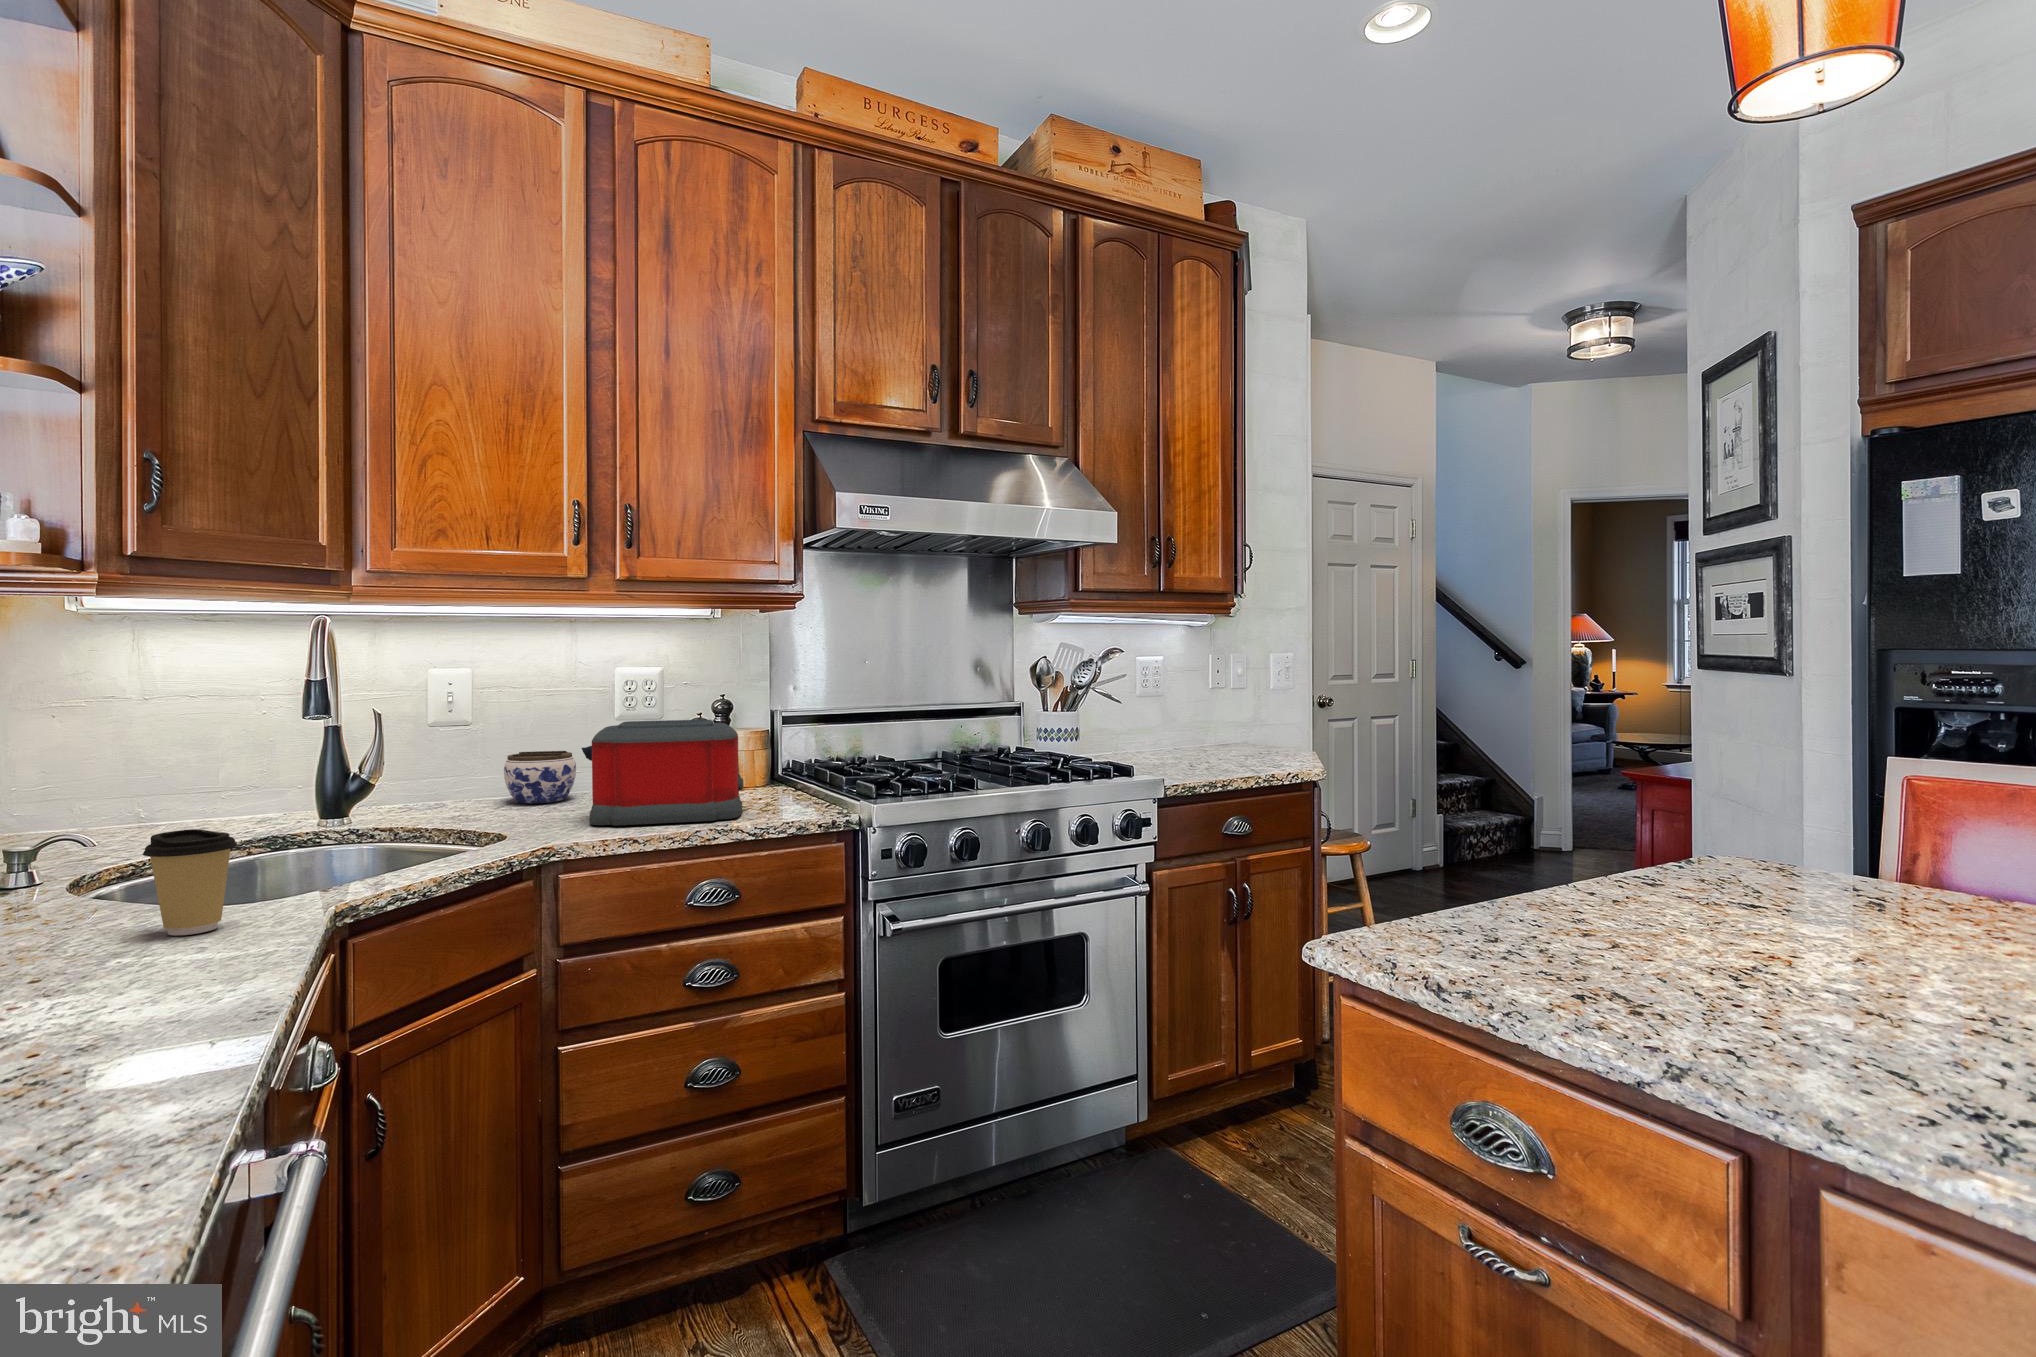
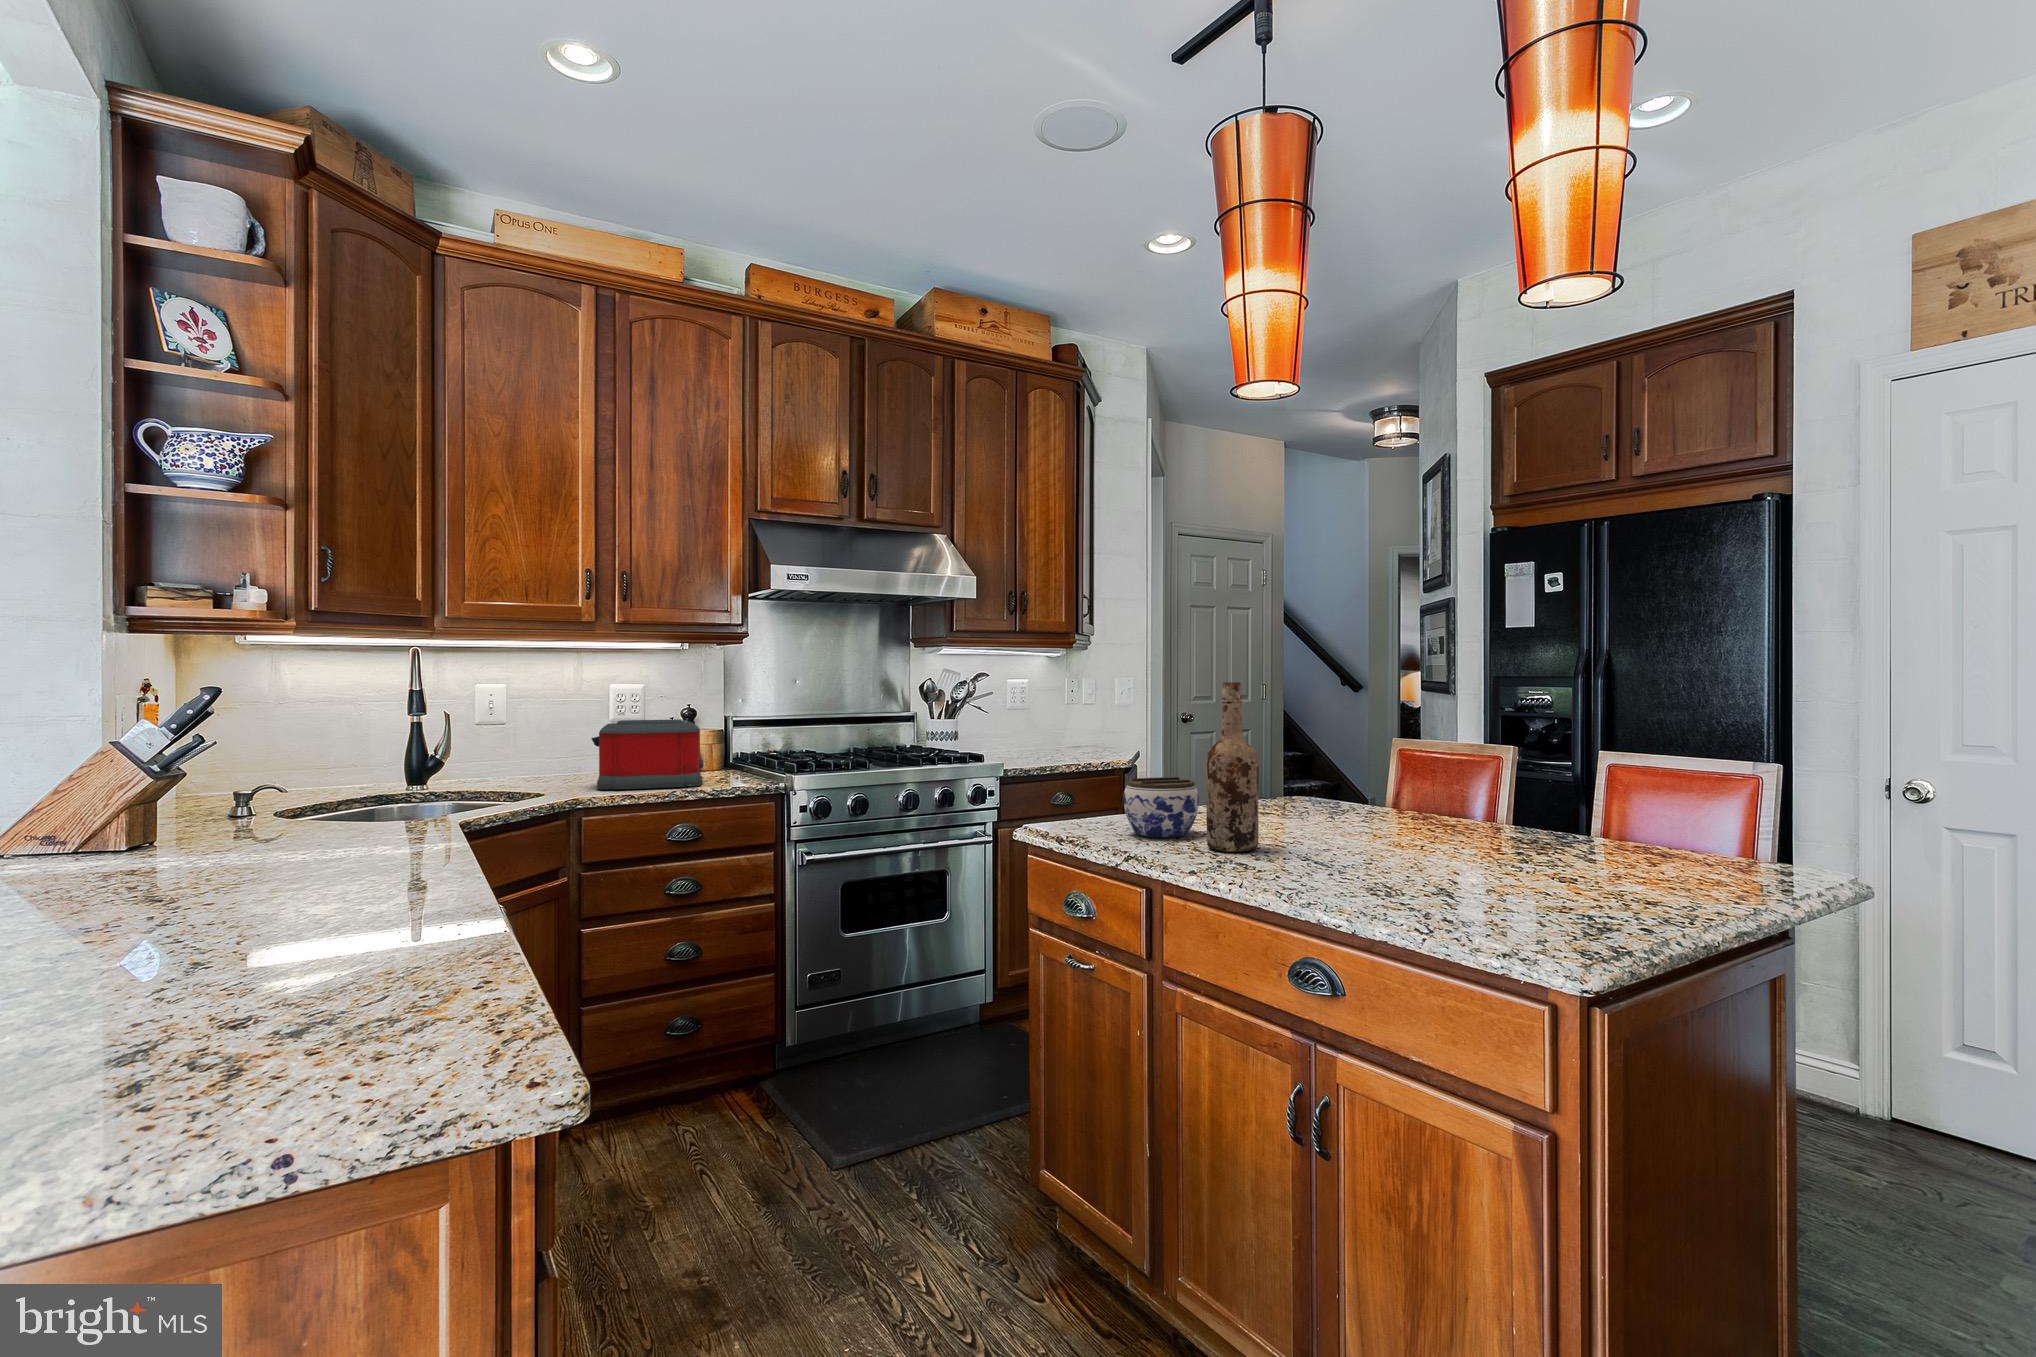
wine bottle: none [1813,689,1961,1070] -> present [1206,682,1259,852]
jar: present [504,751,576,803] -> present [1124,777,1199,837]
coffee cup: present [143,829,237,935] -> none [359,770,409,828]

